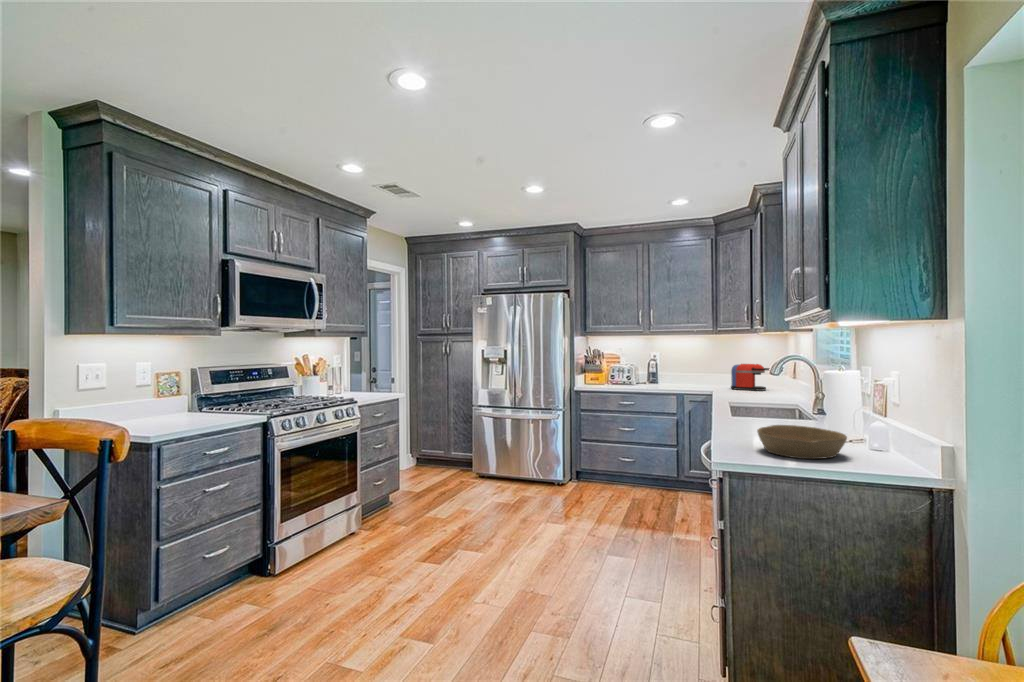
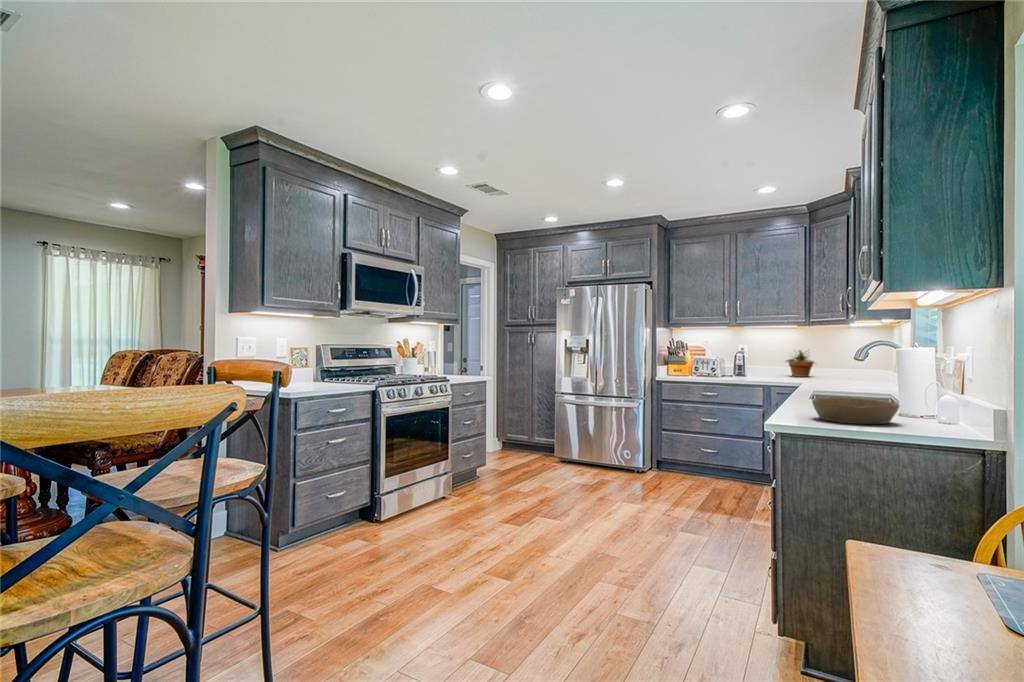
potted plant: none [694,355,725,383] -> present [786,350,814,377]
coffee maker: present [731,364,769,391] -> none [821,356,865,384]

